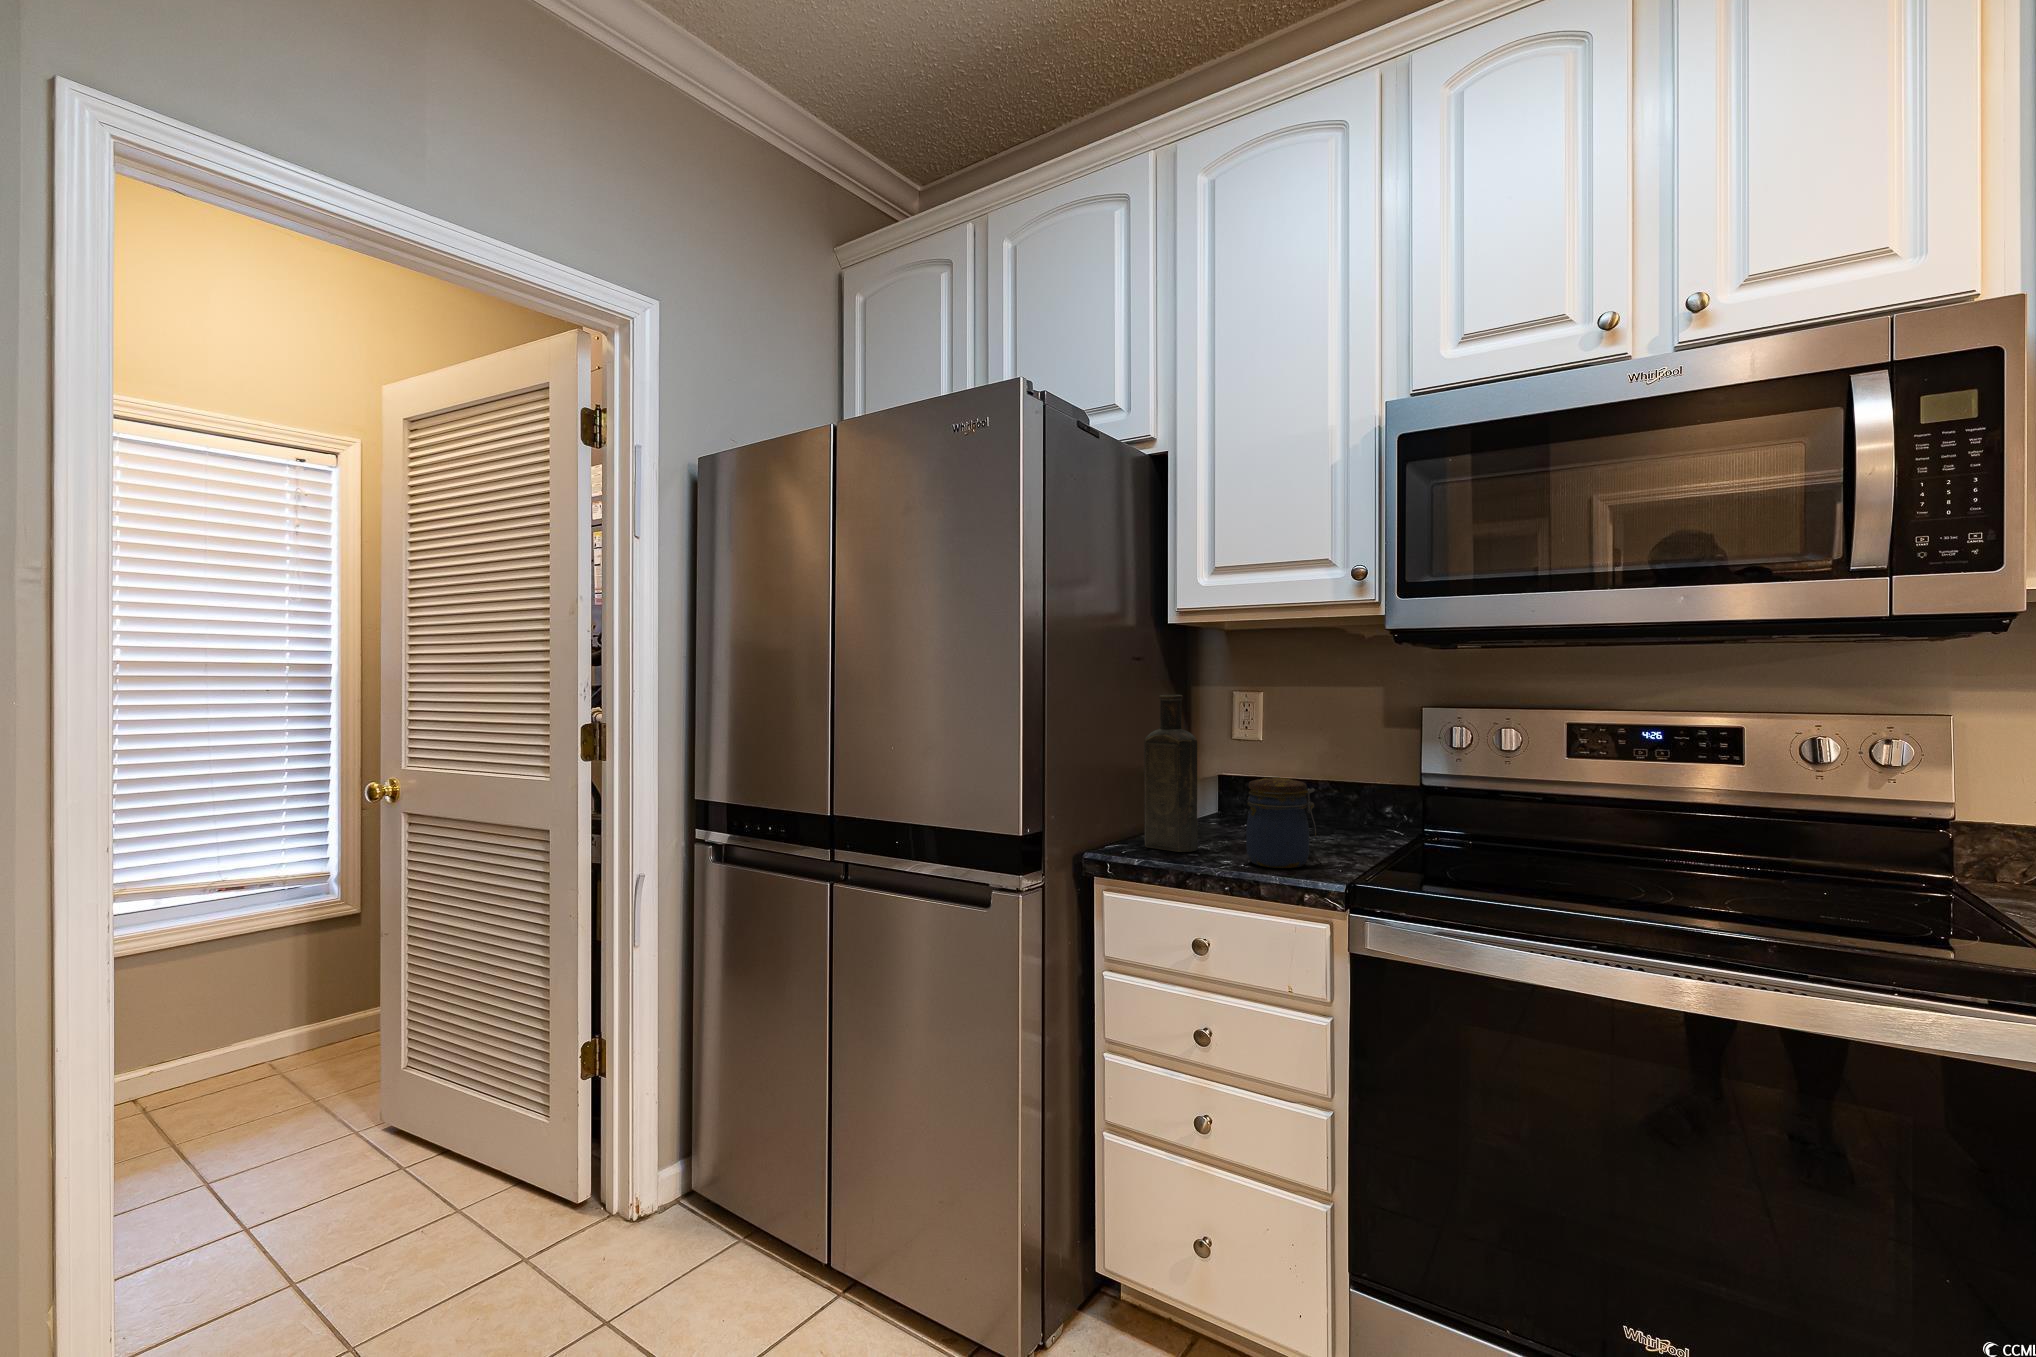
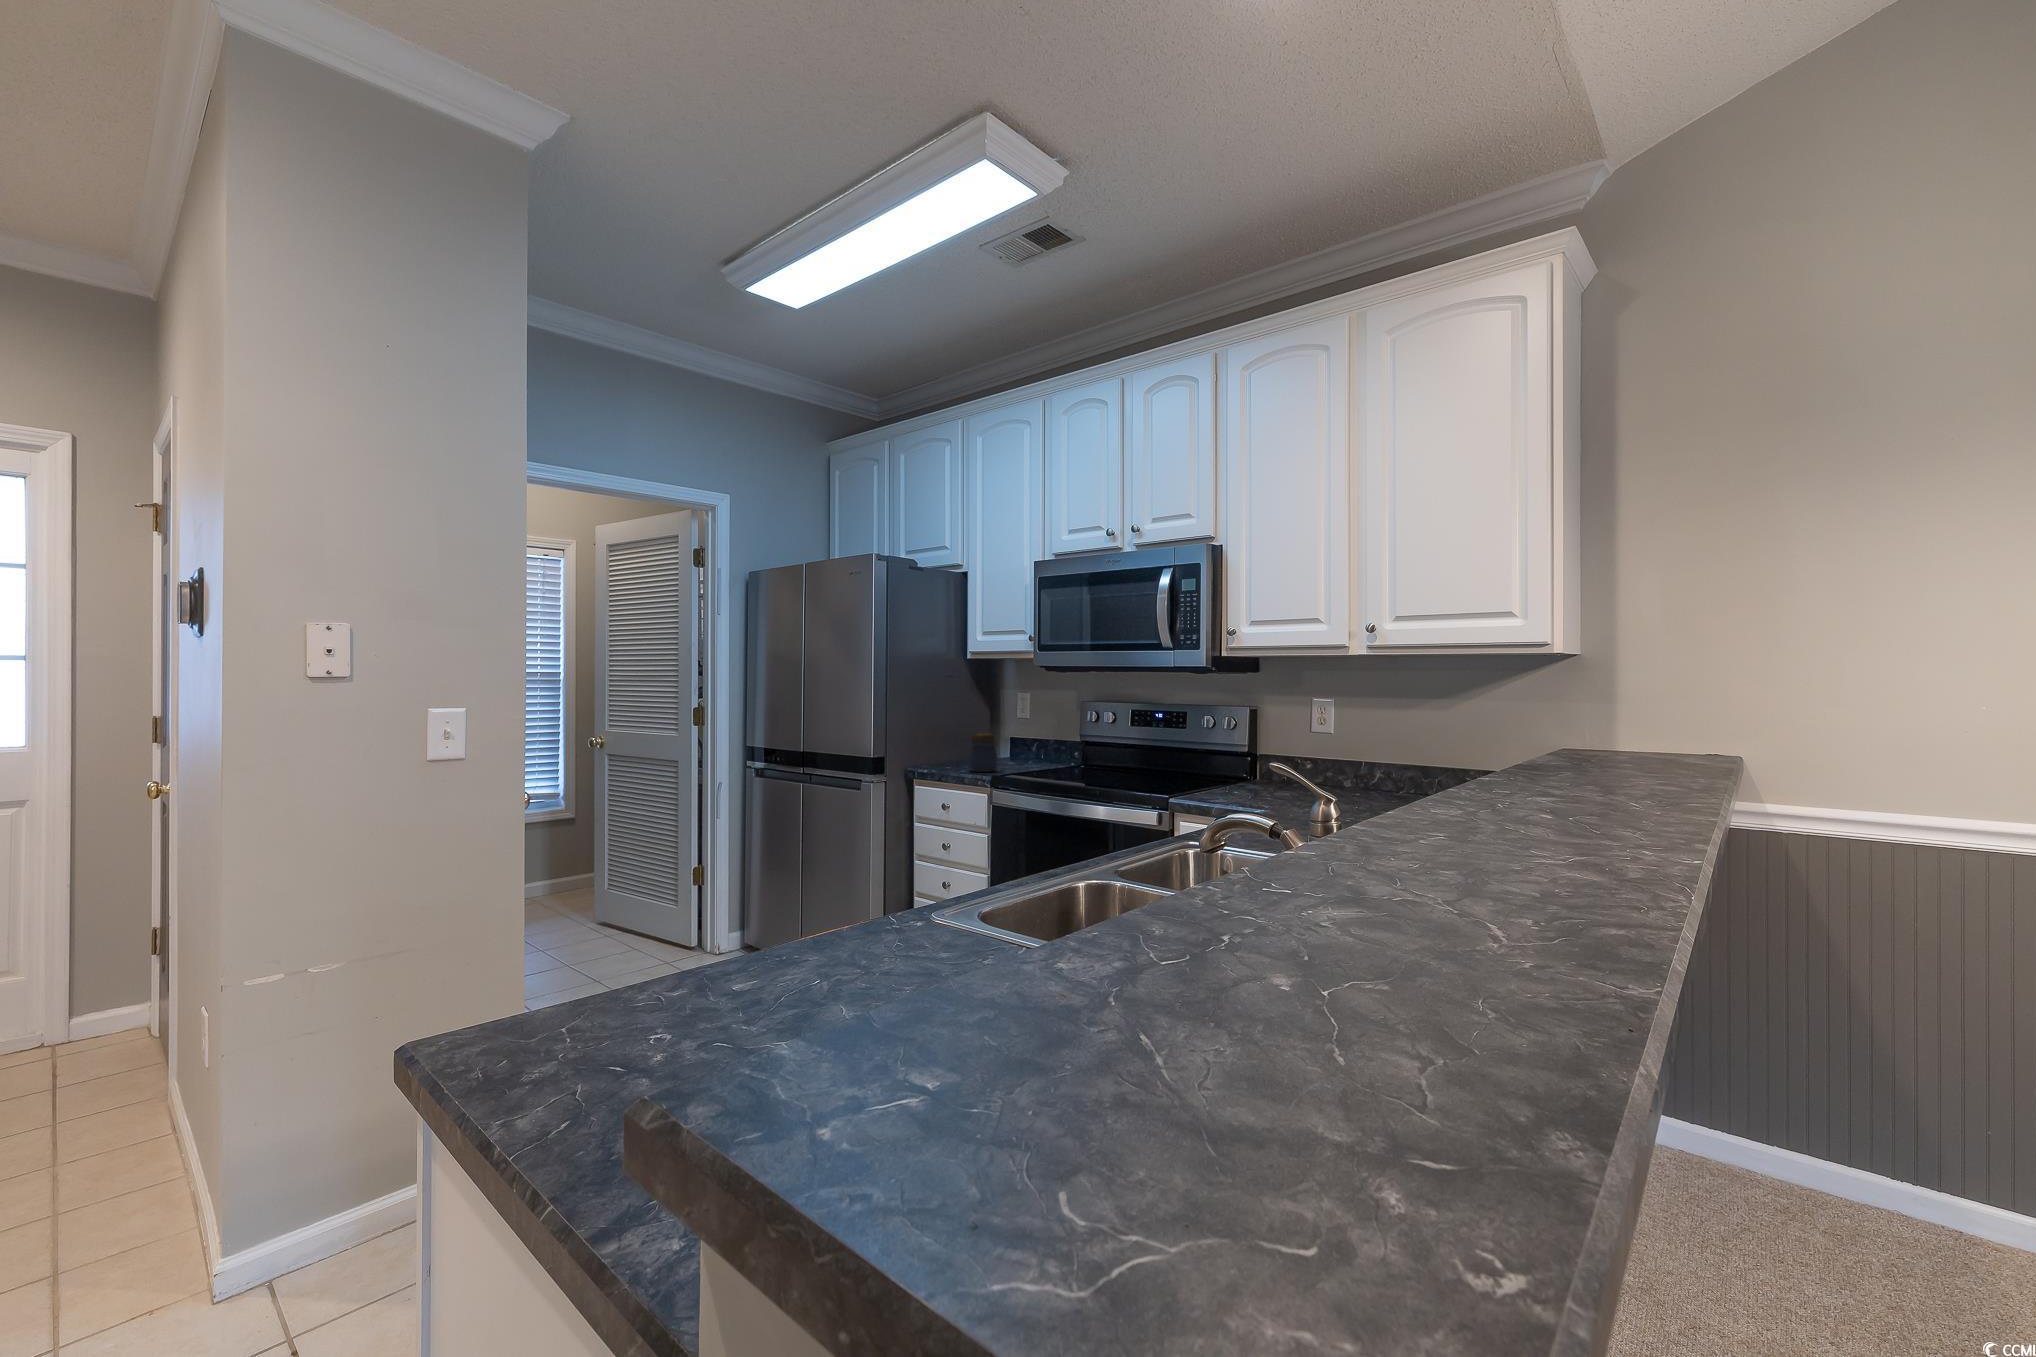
bottle: present [1144,695,1198,852] -> none [940,695,962,768]

